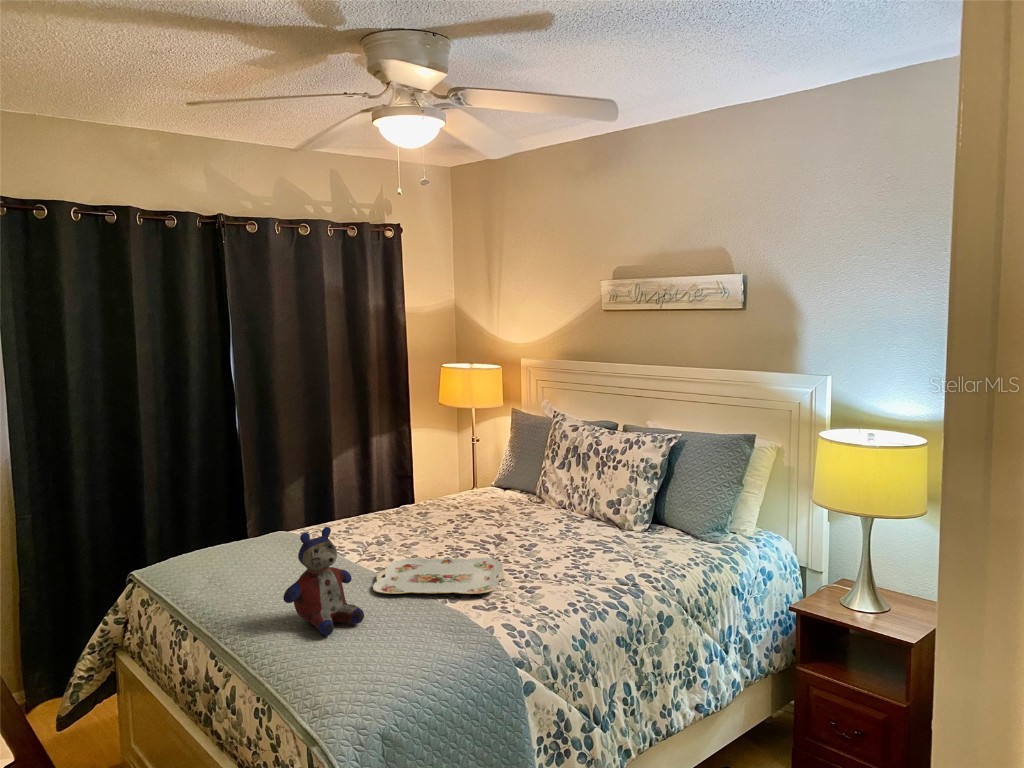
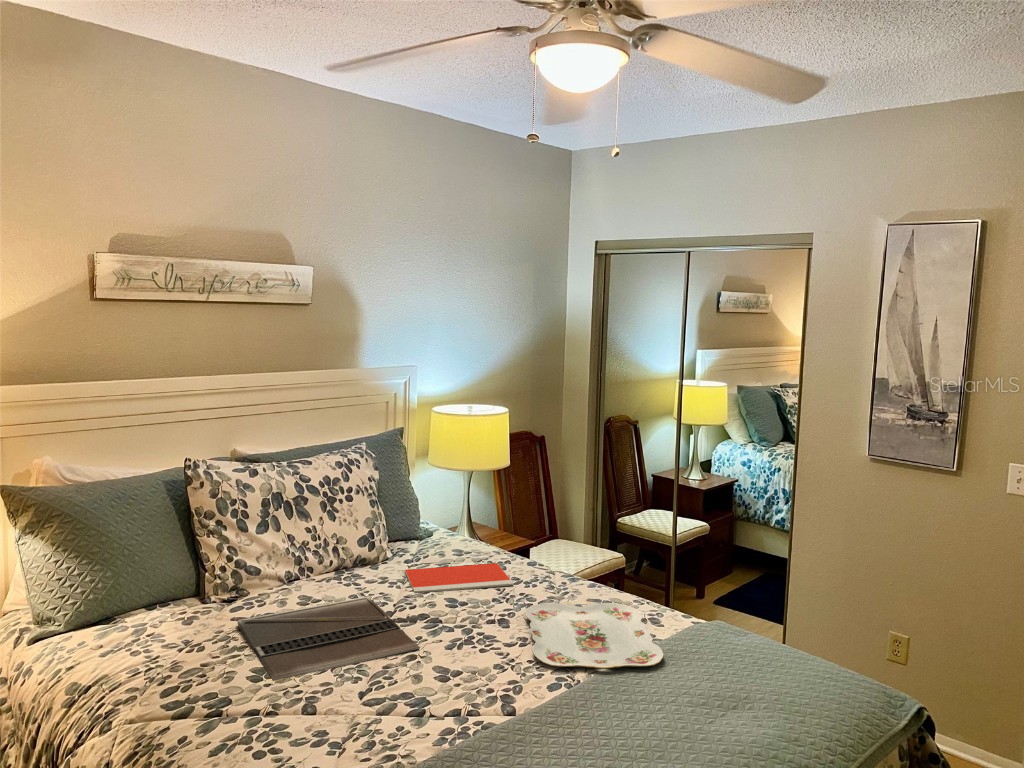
laptop: none [413,501,524,537] -> present [238,596,420,680]
stuffed bear: present [283,527,364,636] -> none [710,575,805,692]
notebook: none [546,532,619,563] -> present [405,563,514,593]

